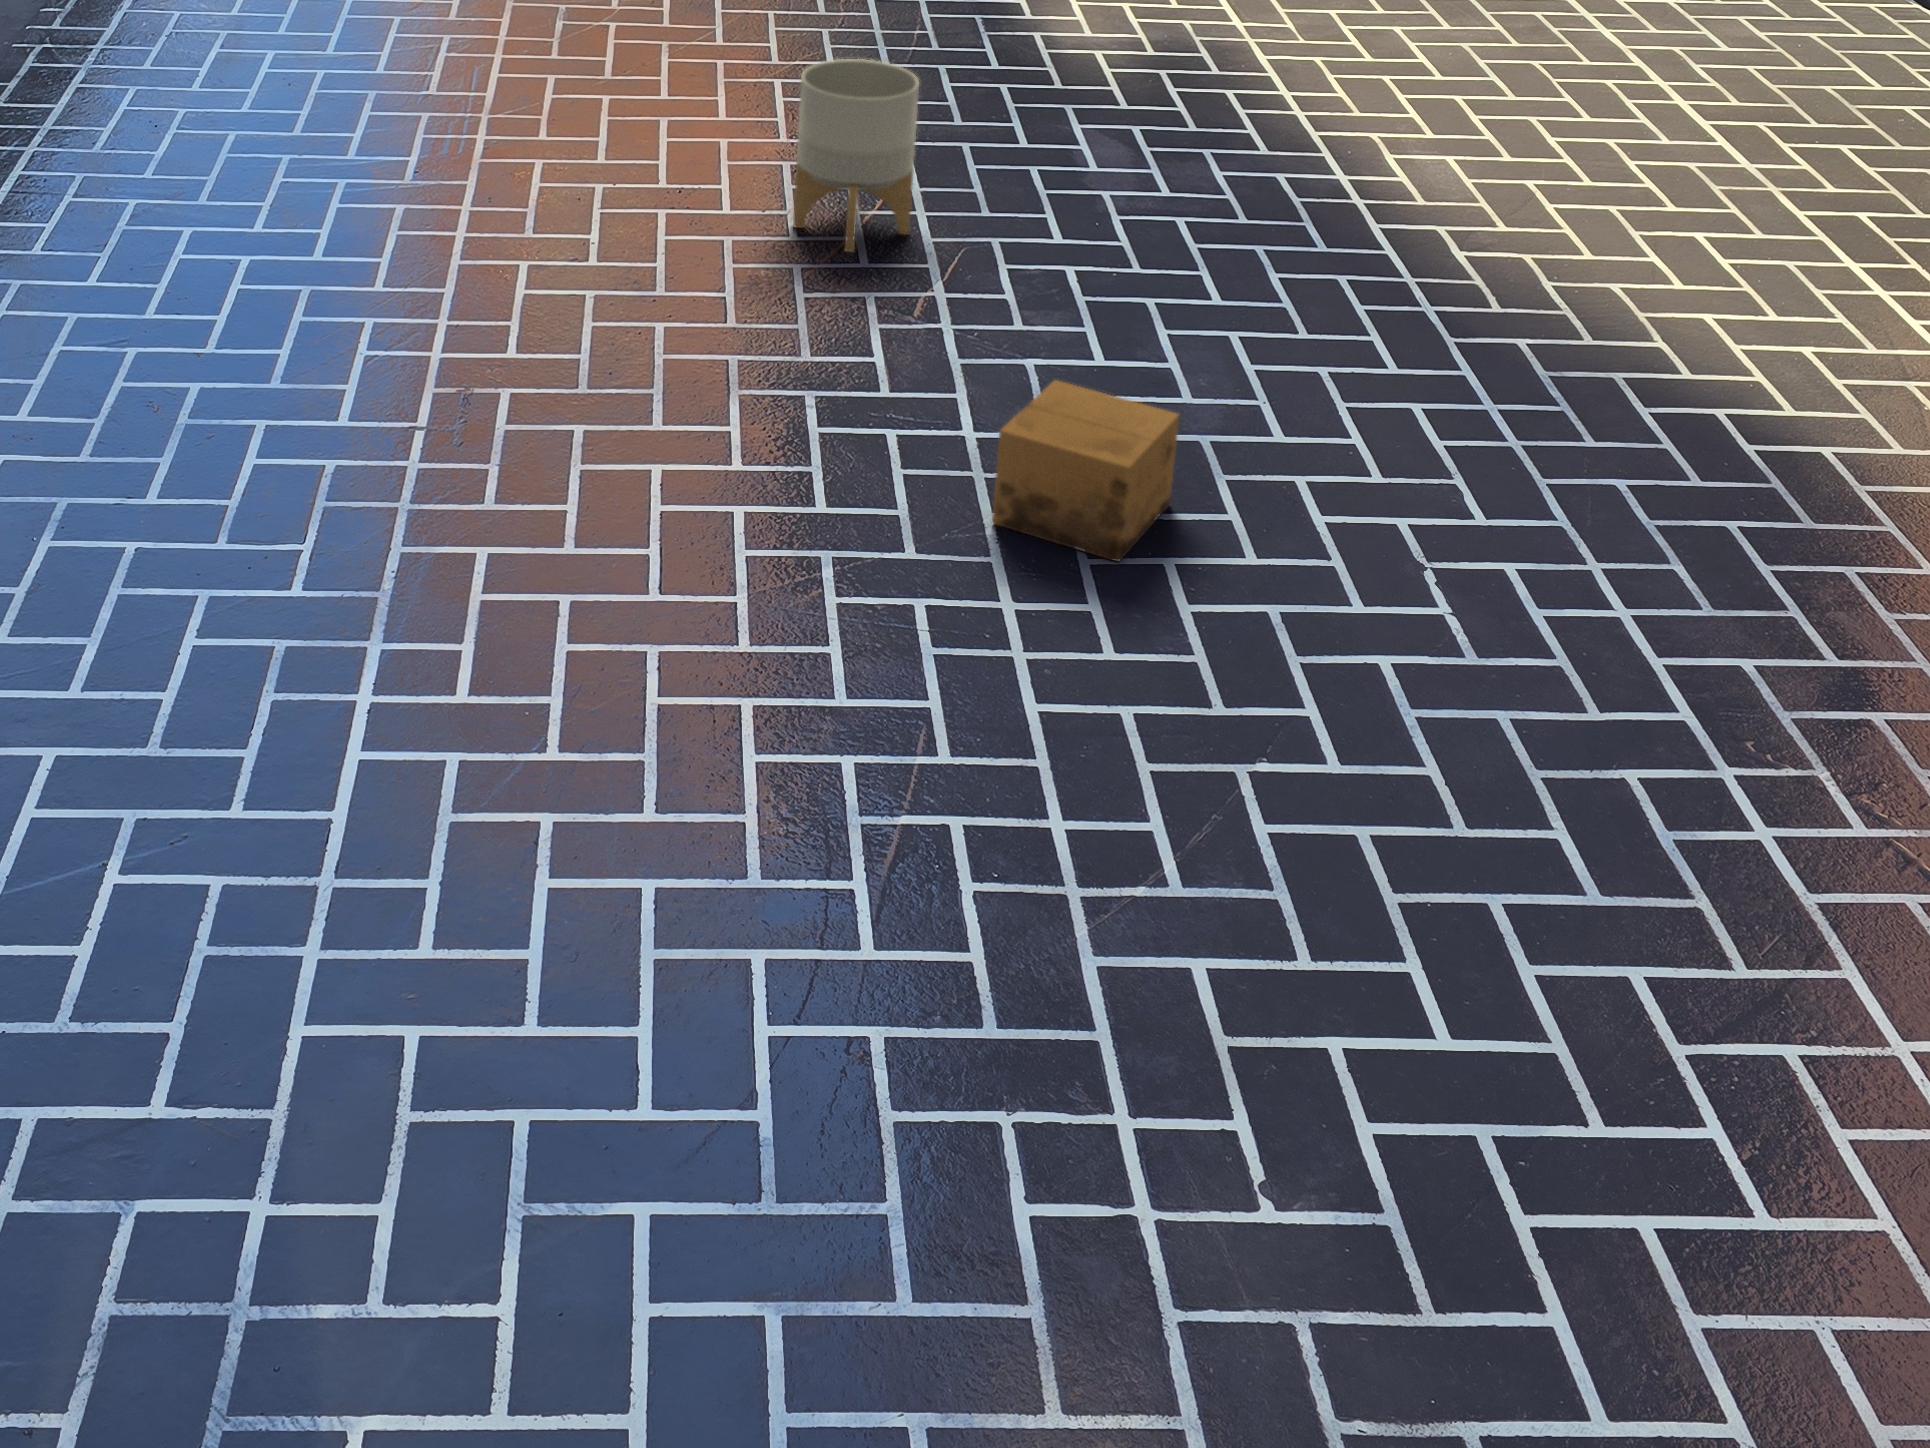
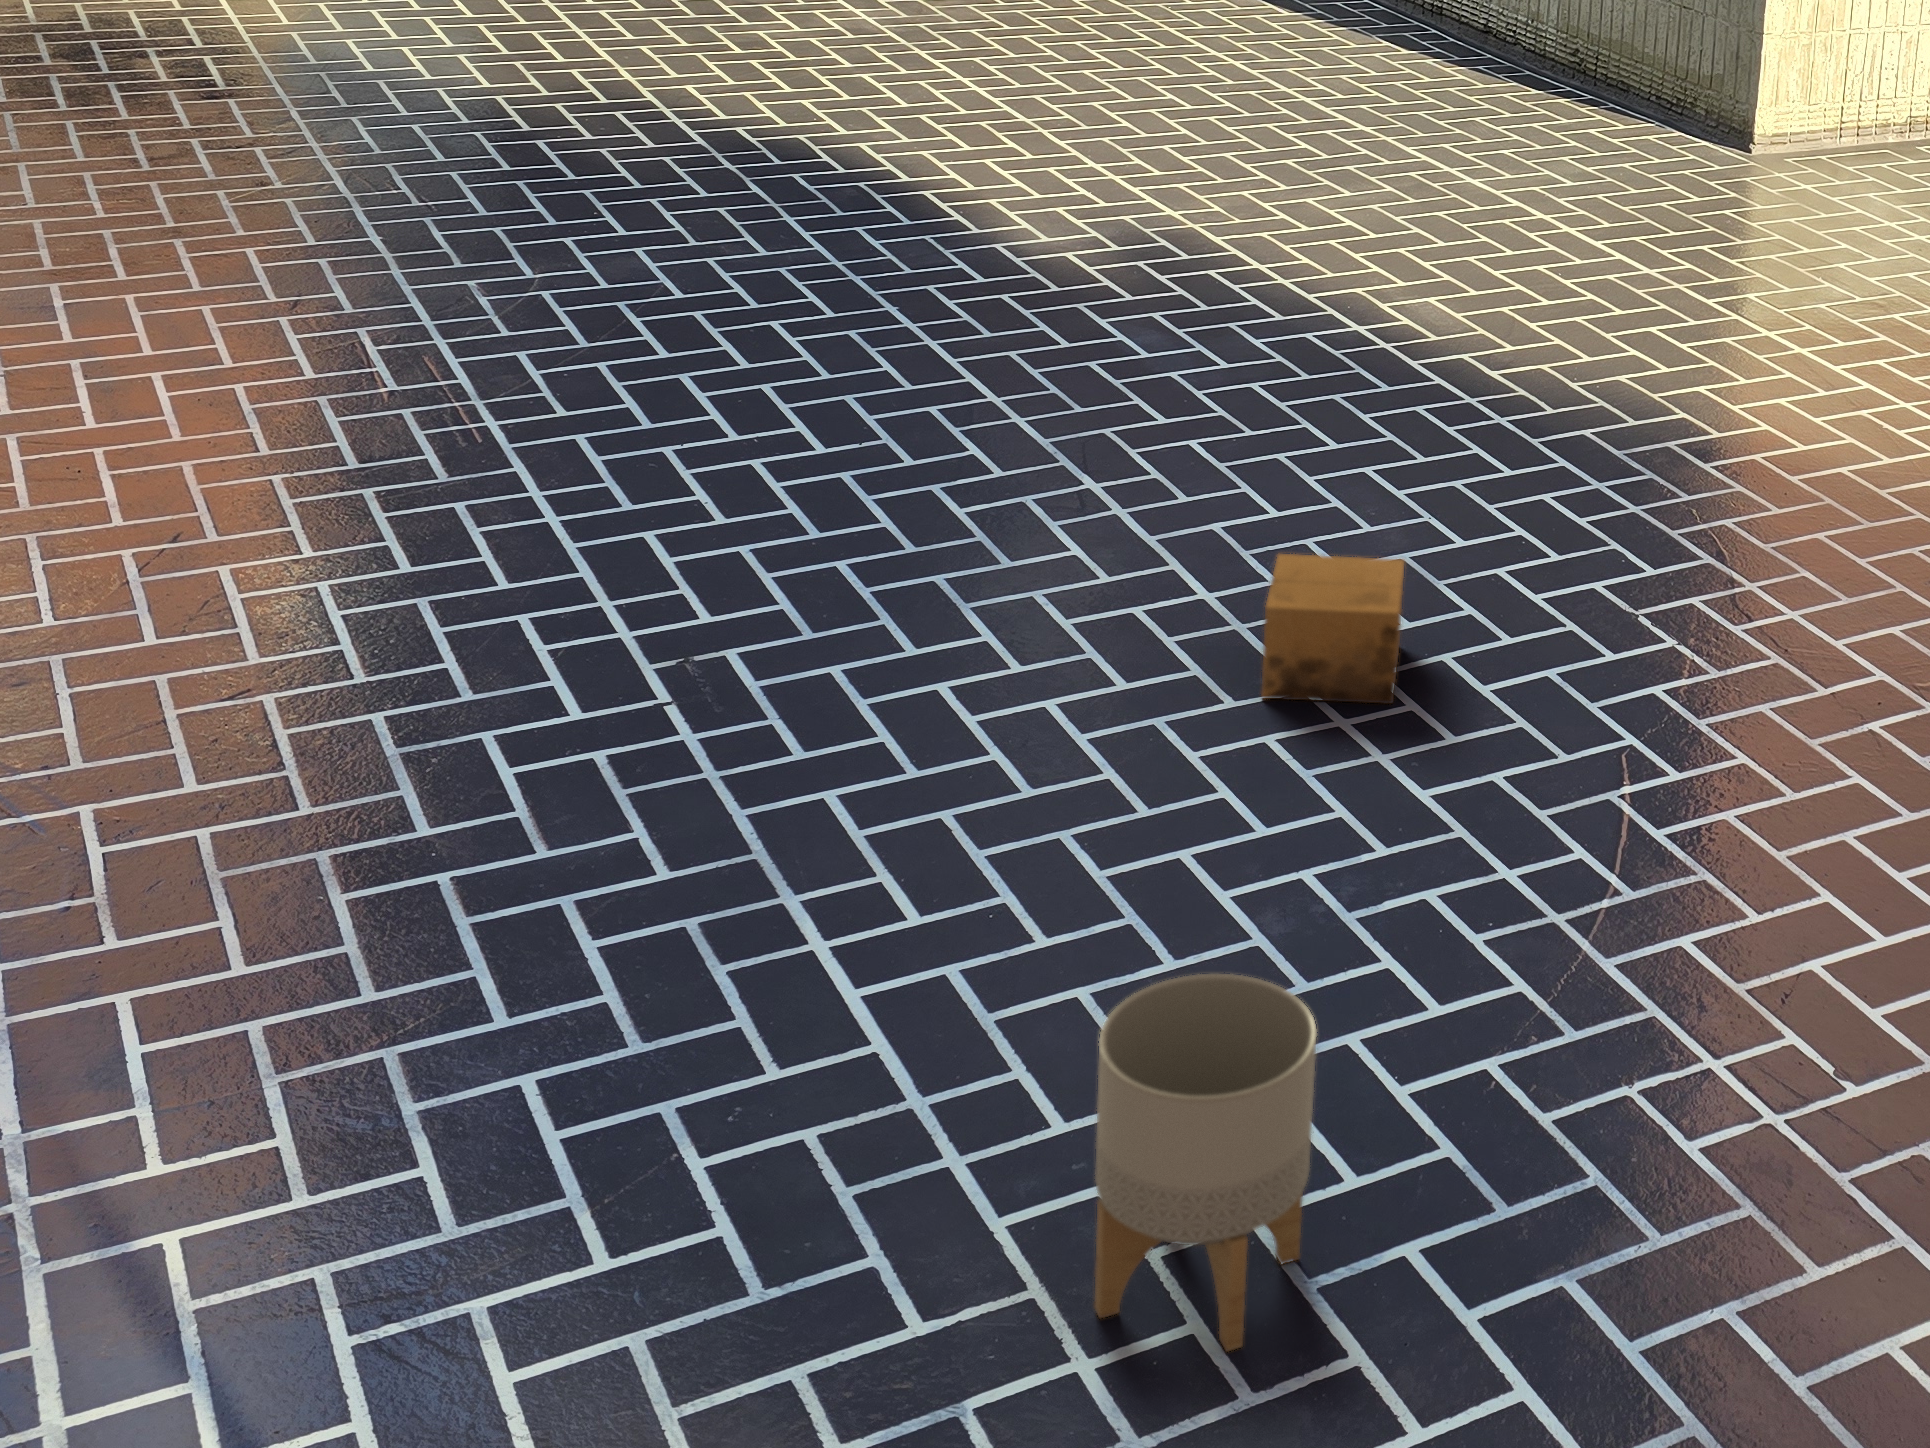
planter: present [793,59,919,252] -> present [1094,974,1317,1351]

